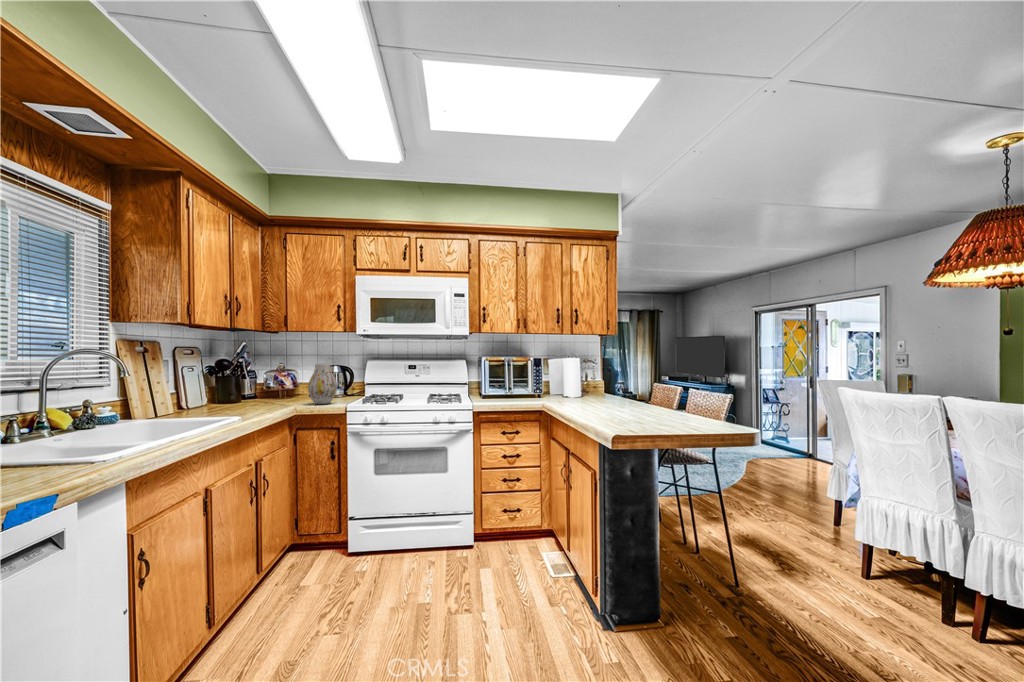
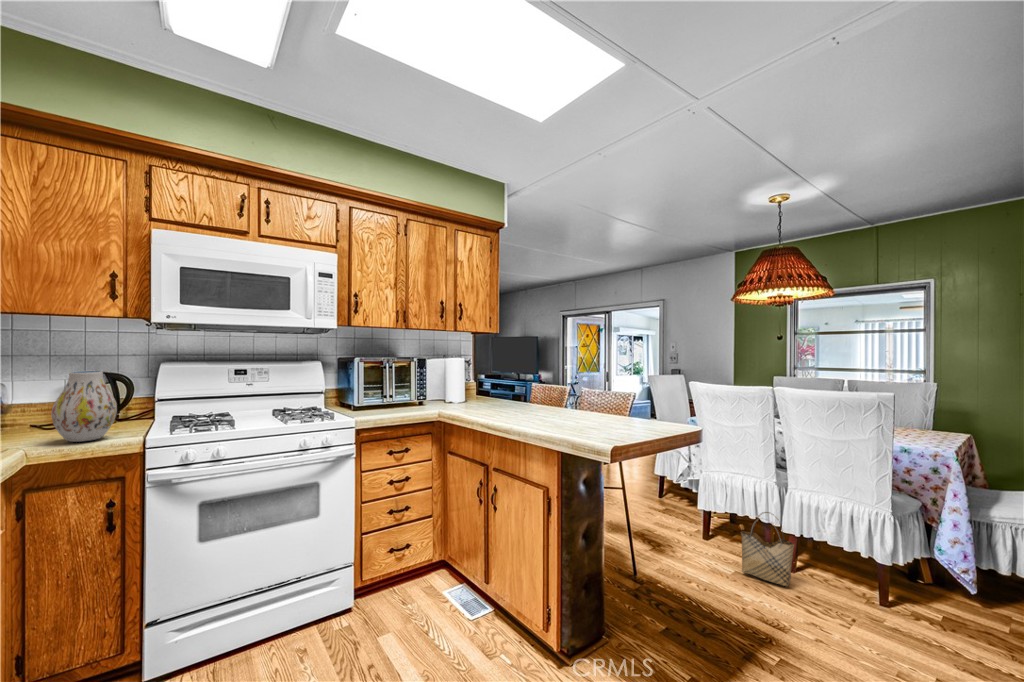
woven basket: none [885,549,961,645] -> present [741,512,794,586]

